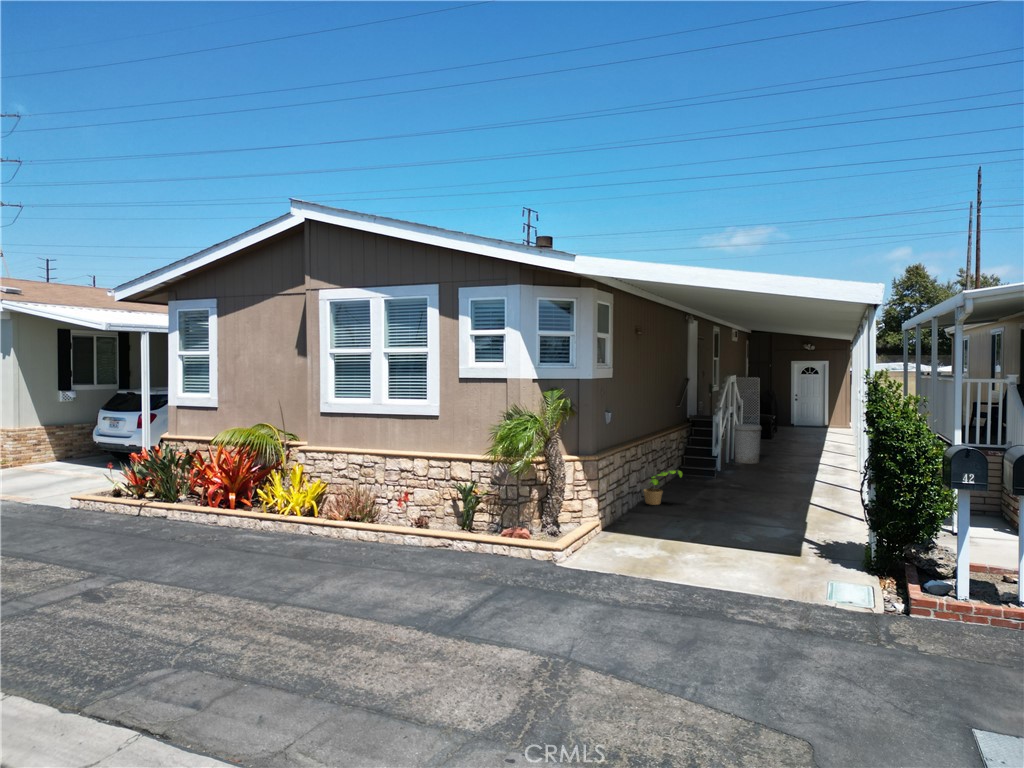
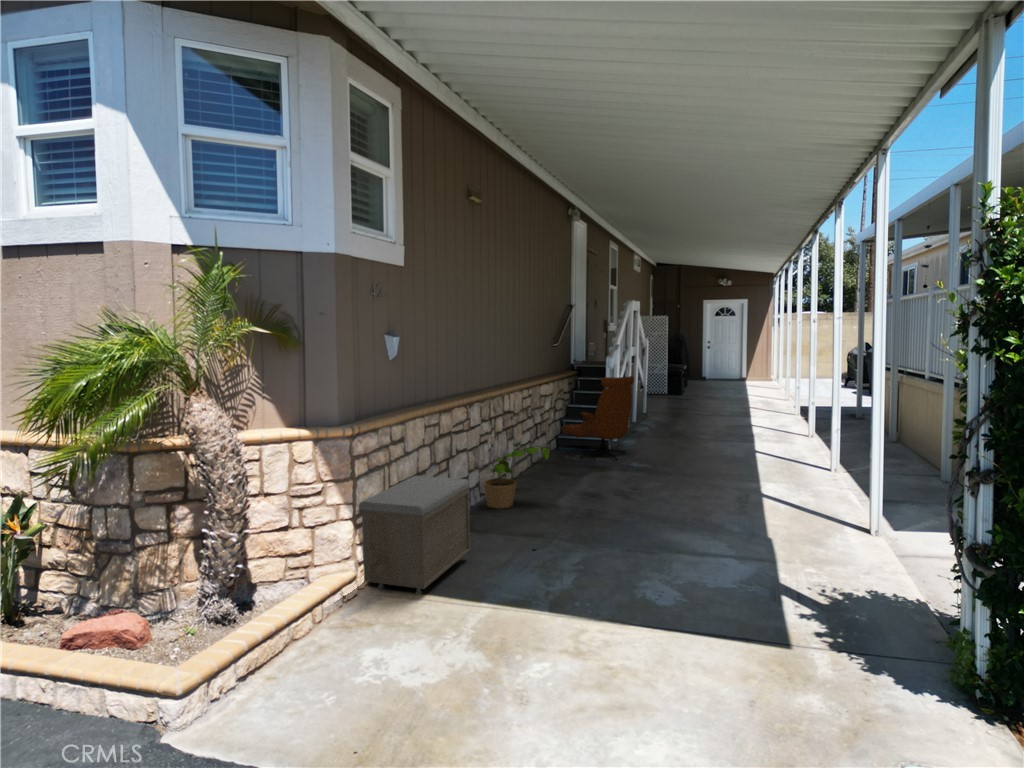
trash can: present [734,424,762,463] -> none [636,372,675,427]
lounge chair: none [682,429,732,483] -> present [561,376,634,460]
storage bench: none [601,481,647,534] -> present [359,476,470,594]

